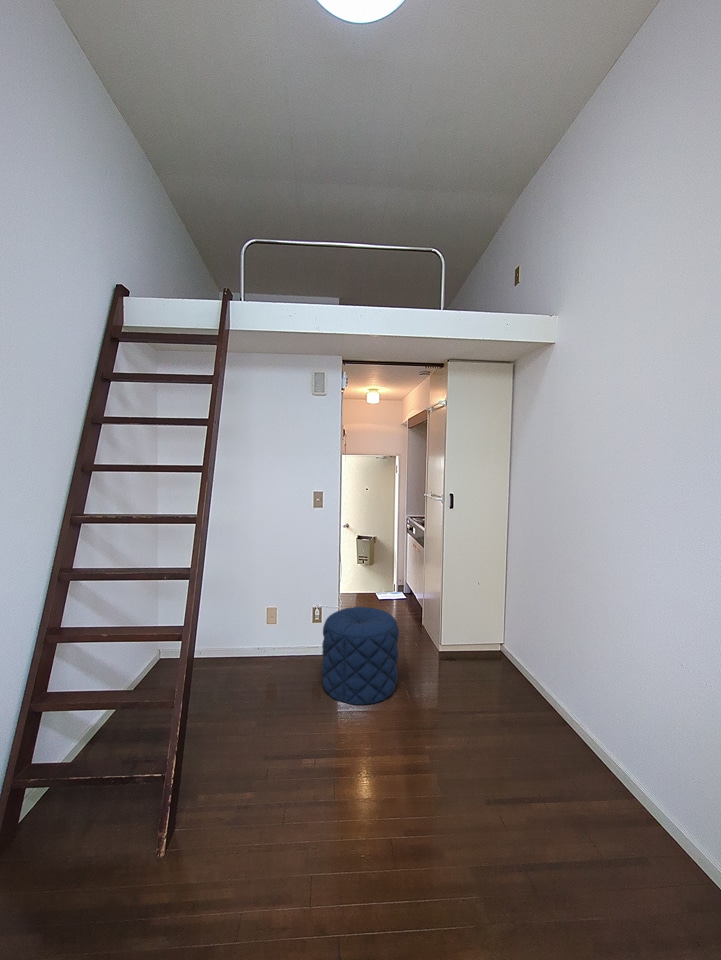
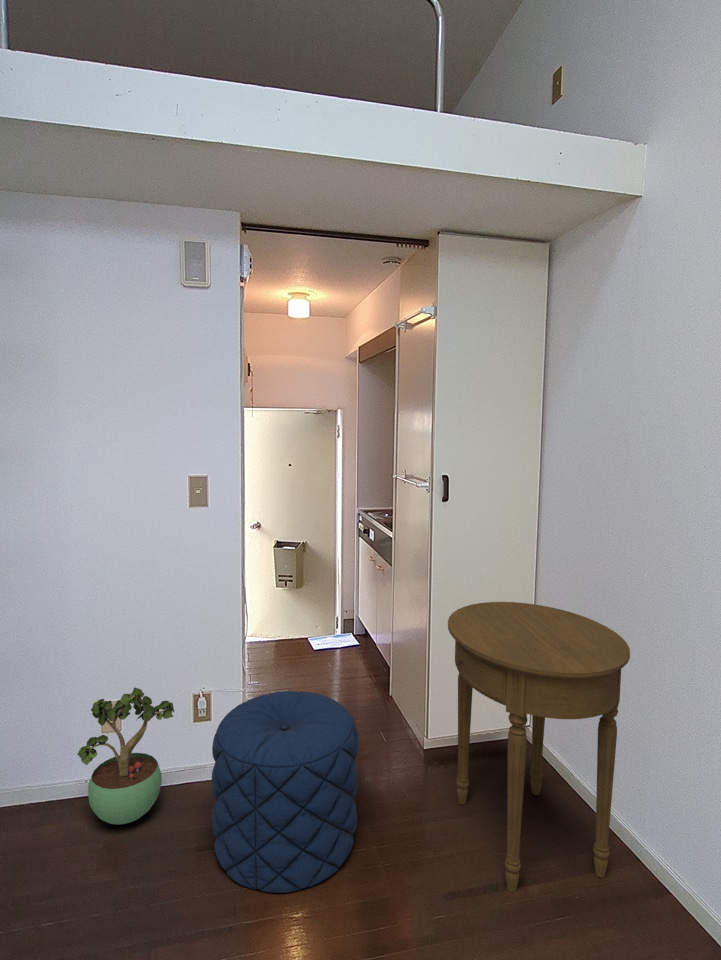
side table: none [449,565,547,716] -> present [448,602,630,892]
potted plant: none [256,599,303,670] -> present [77,688,174,825]

